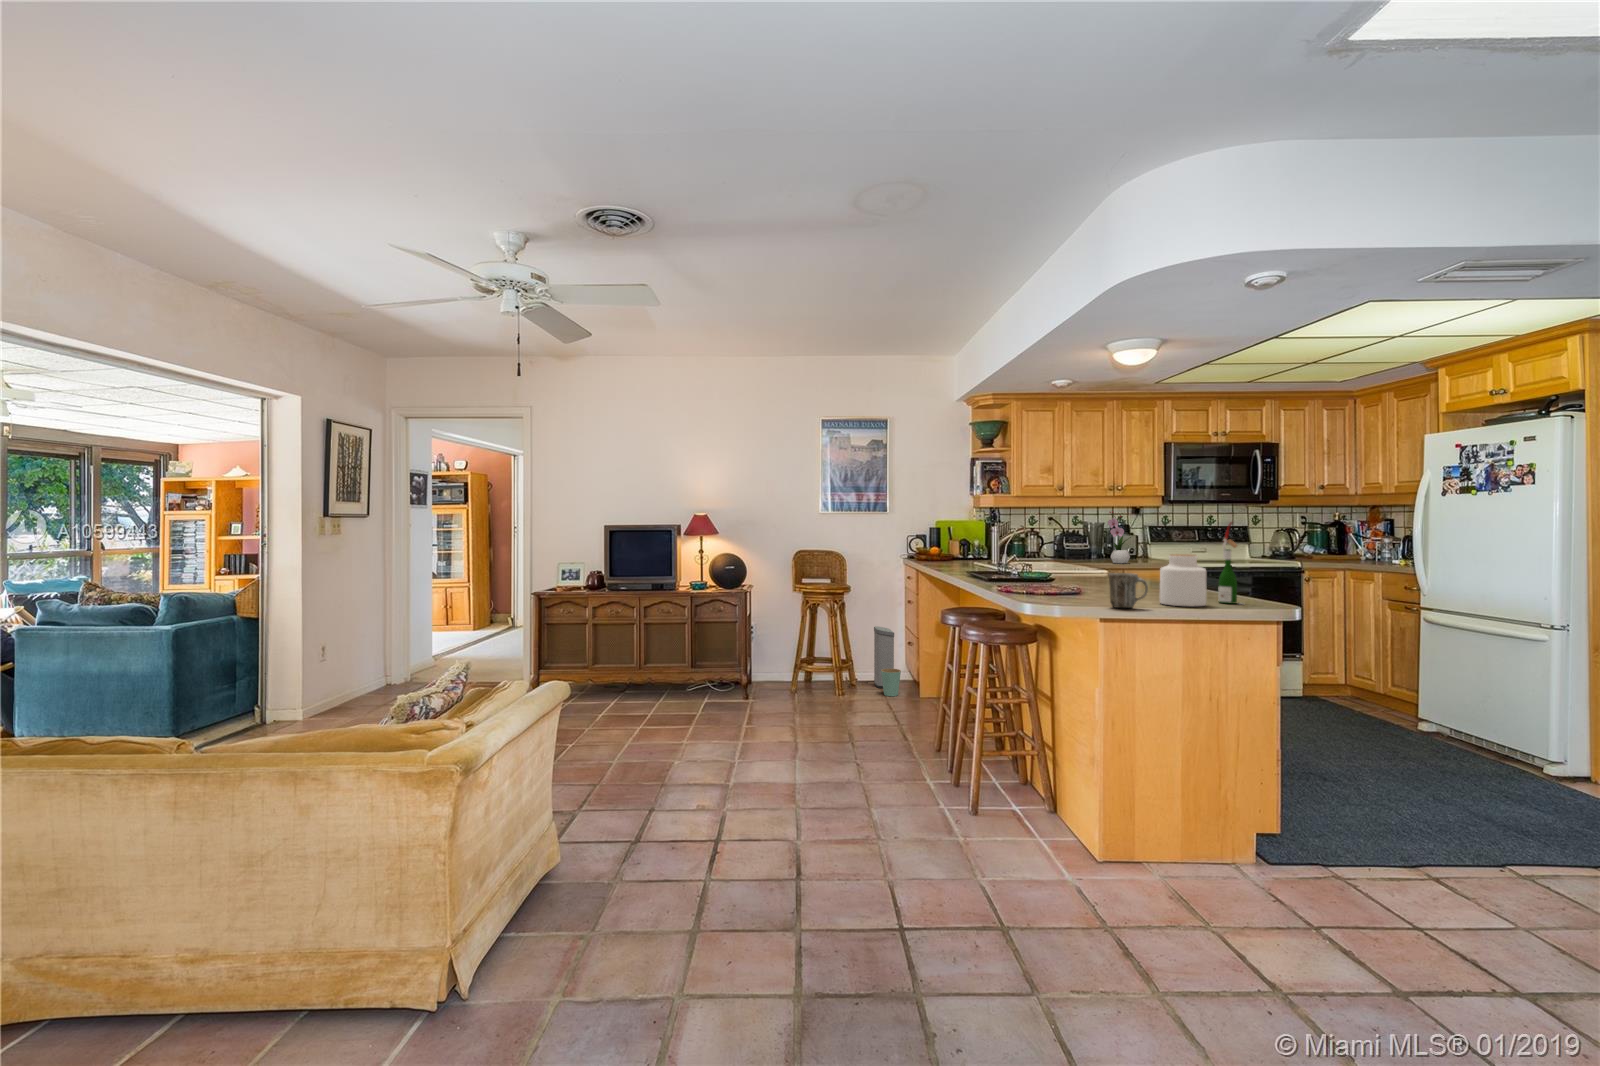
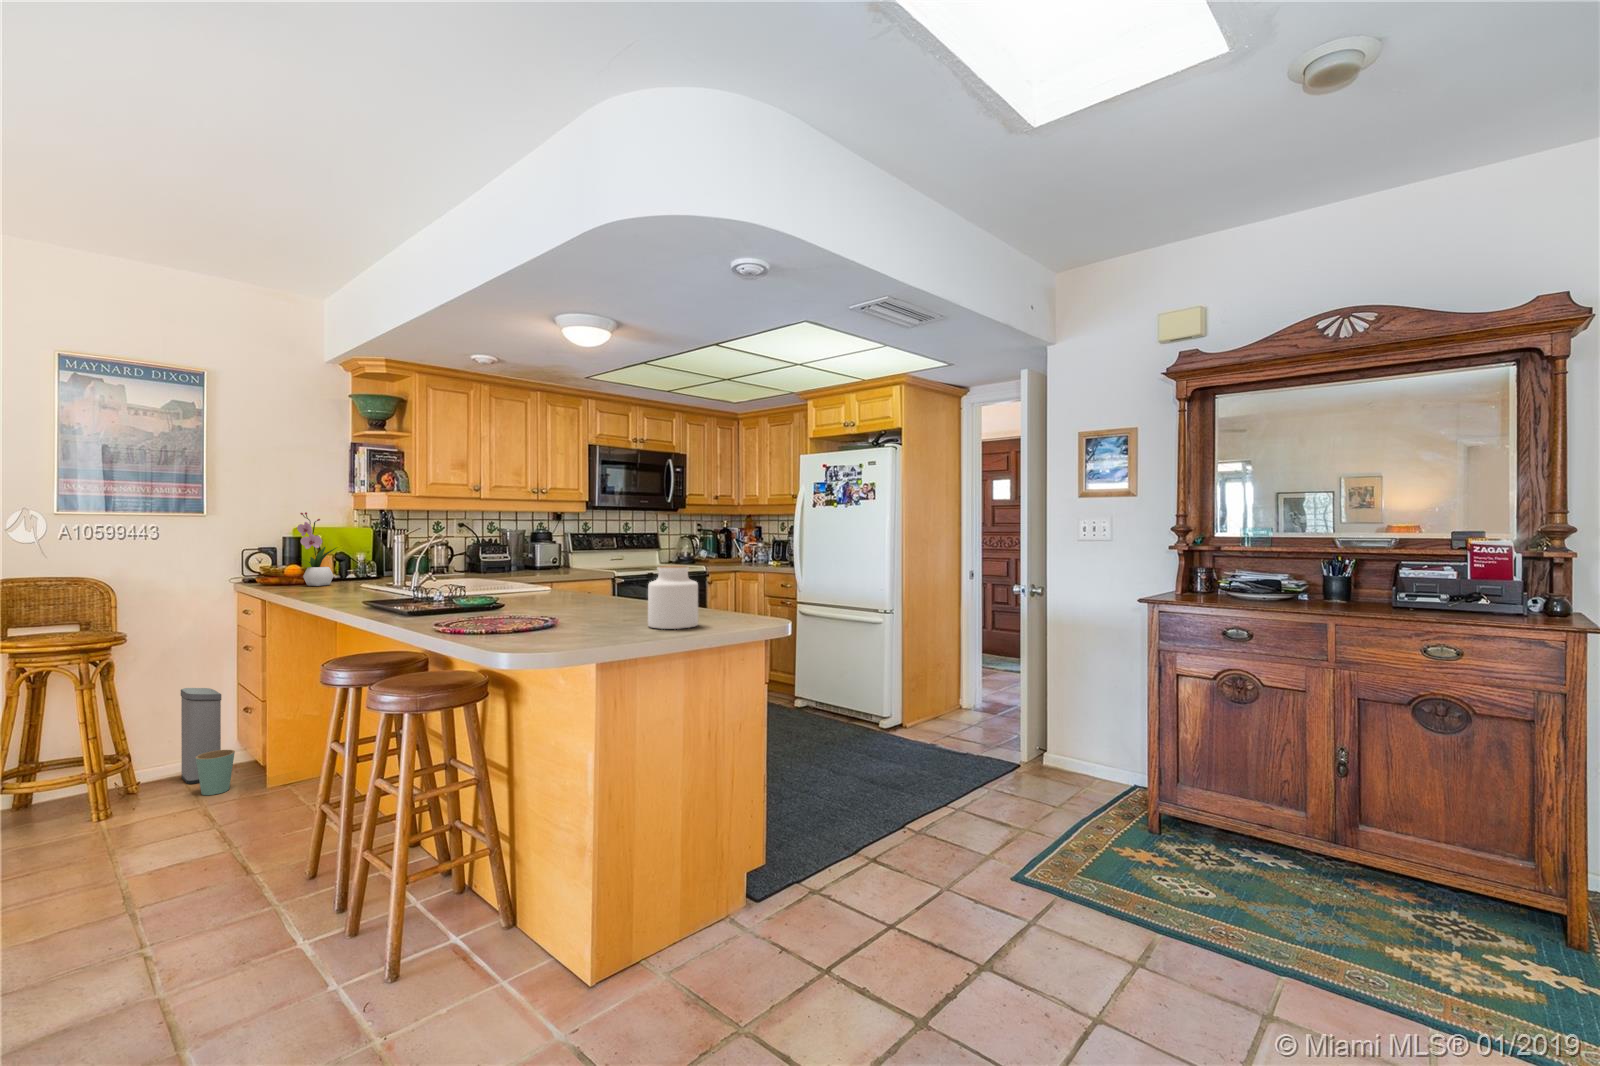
flower arrangement: present [1108,511,1131,564] -> present [297,512,337,586]
wine bottle: present [1219,522,1237,604] -> none [703,527,729,620]
mug: present [1108,573,1148,608] -> none [597,593,646,640]

